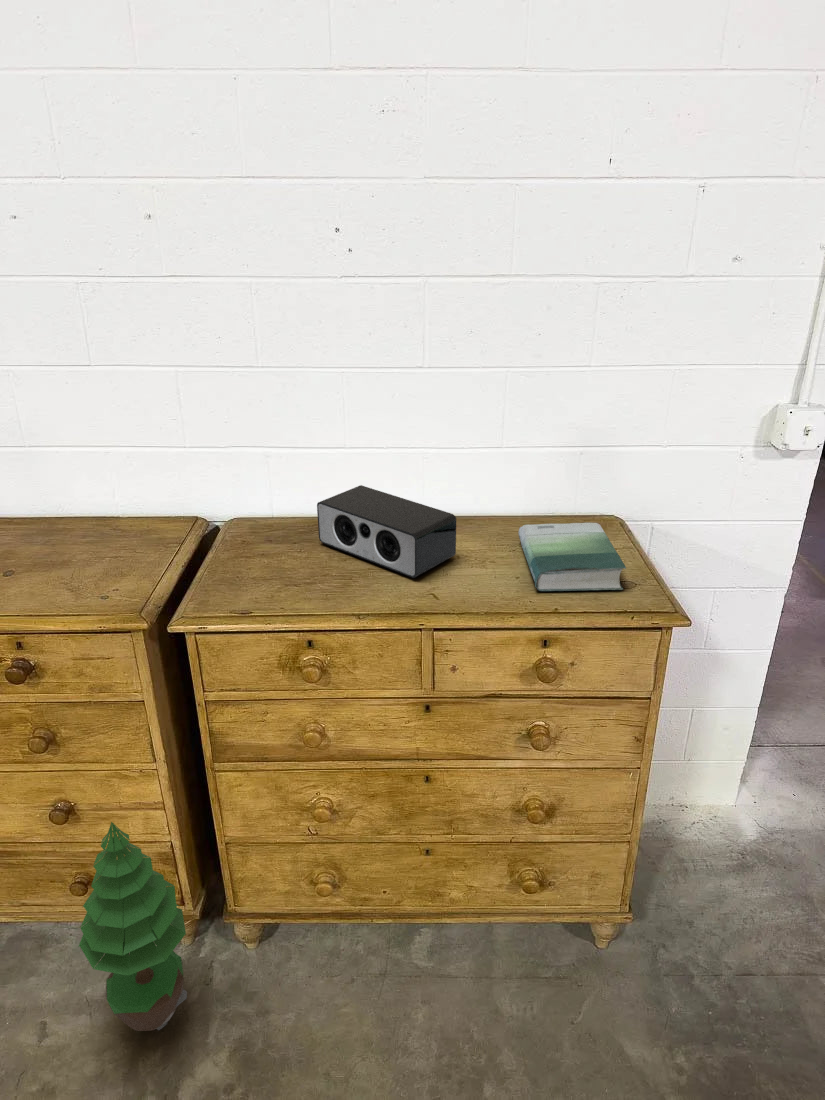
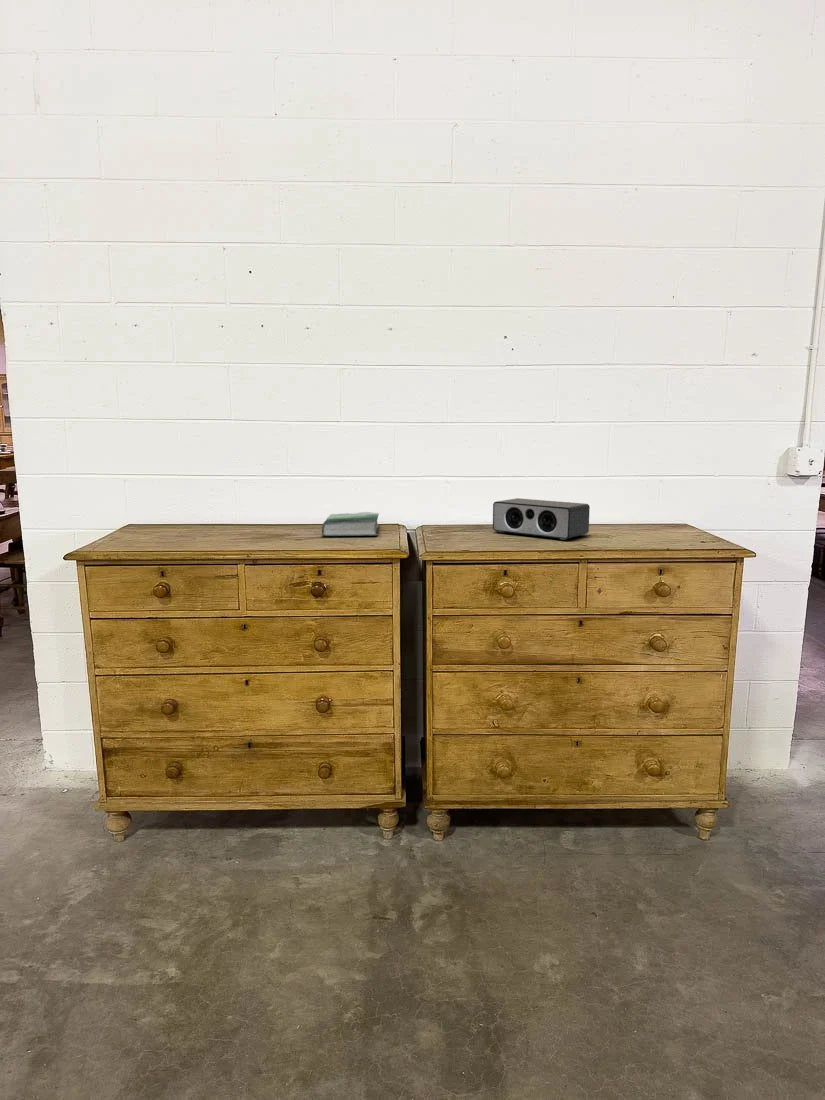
book: present [518,523,626,591] -> present [322,512,379,536]
potted tree: present [79,822,187,1031] -> none [341,686,414,875]

